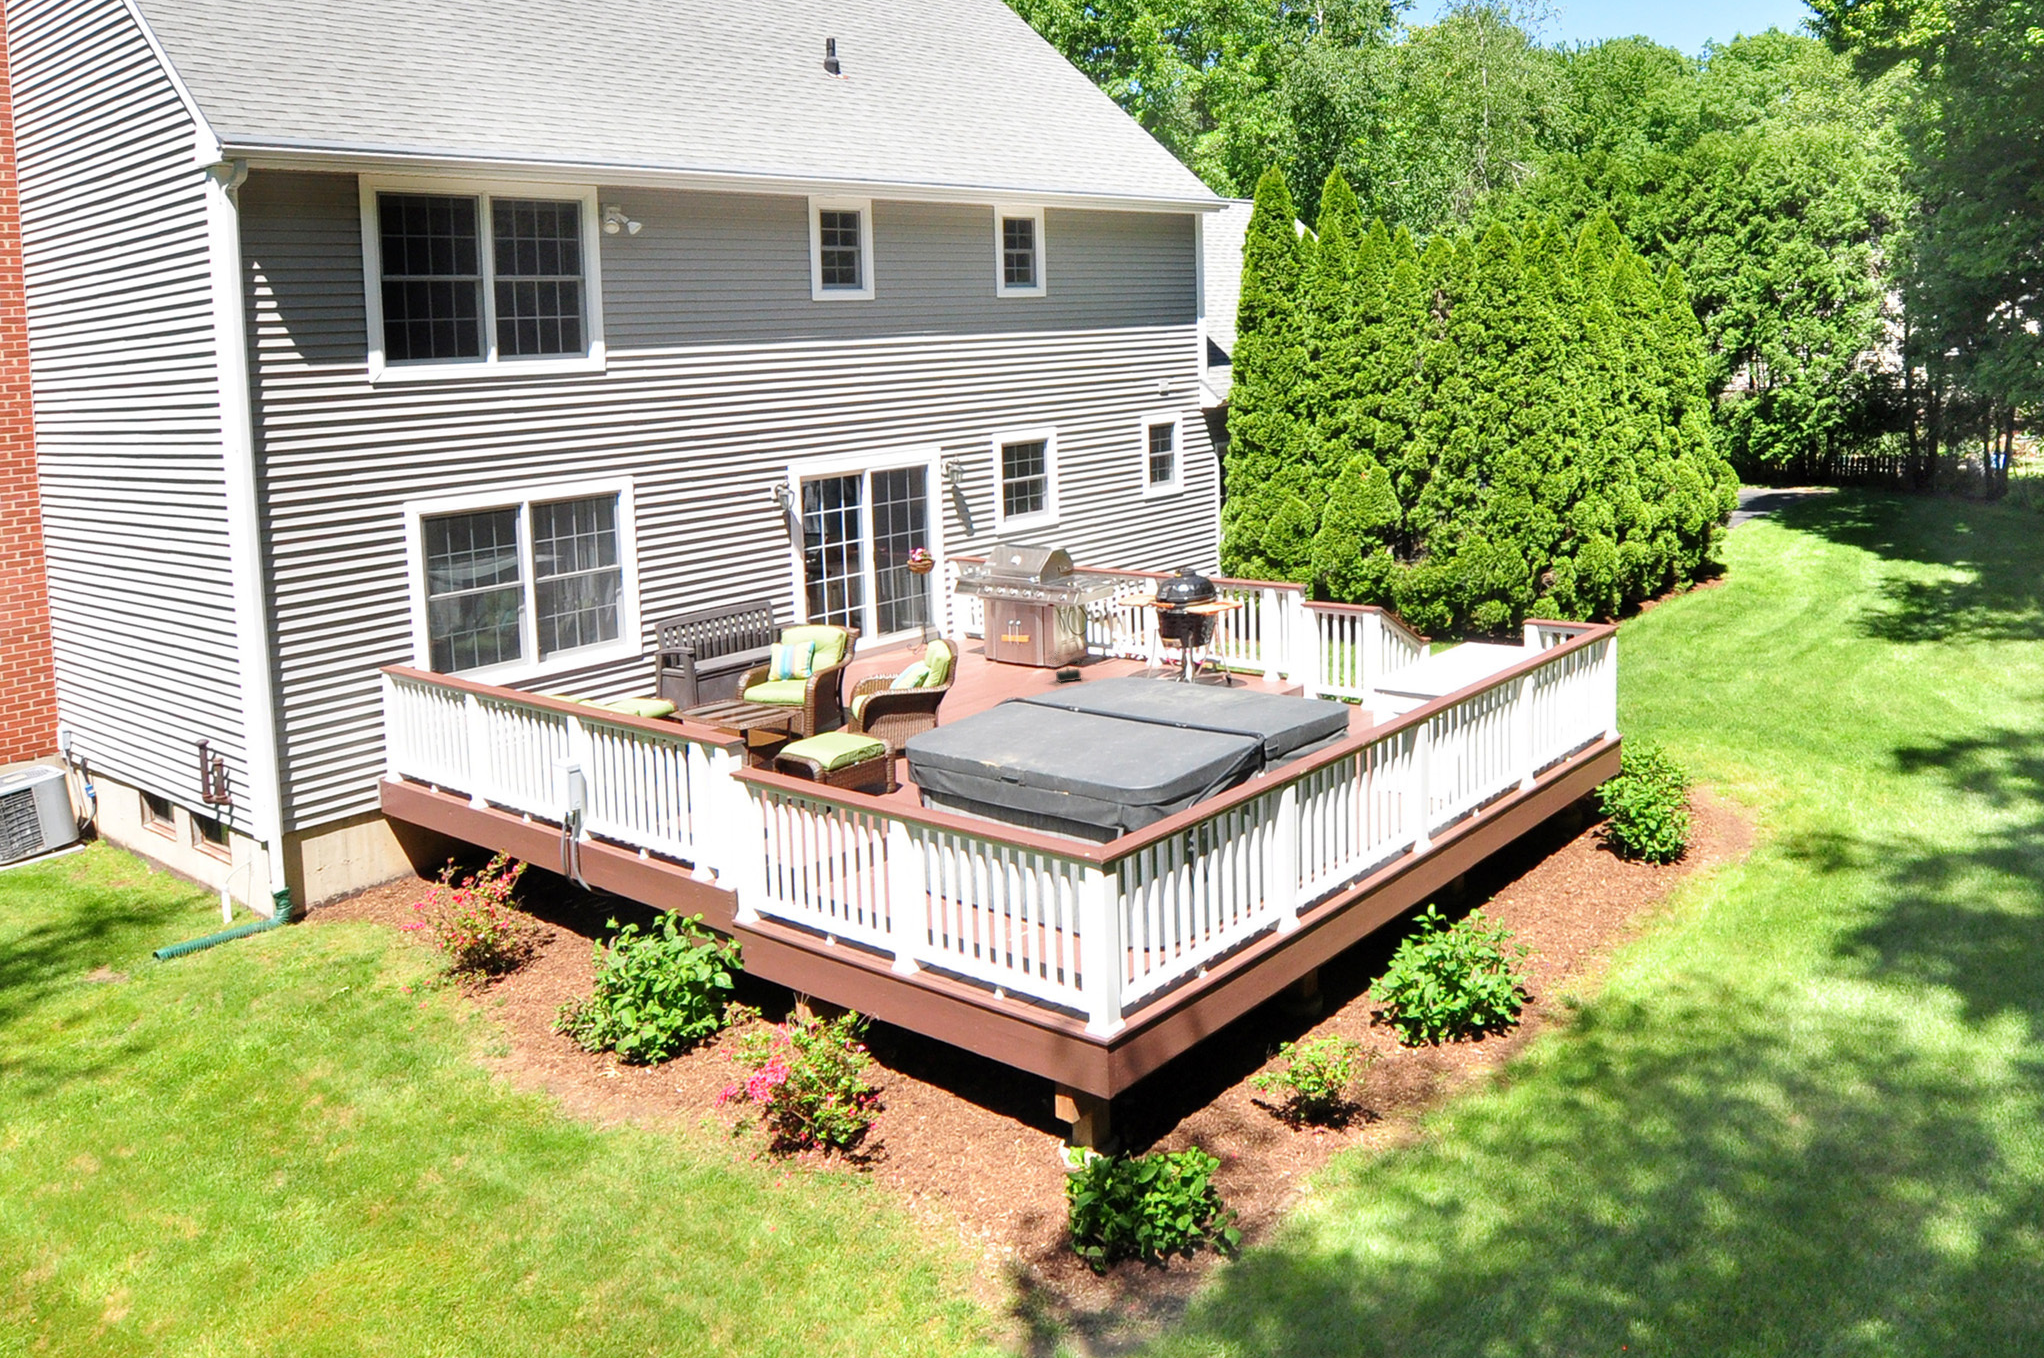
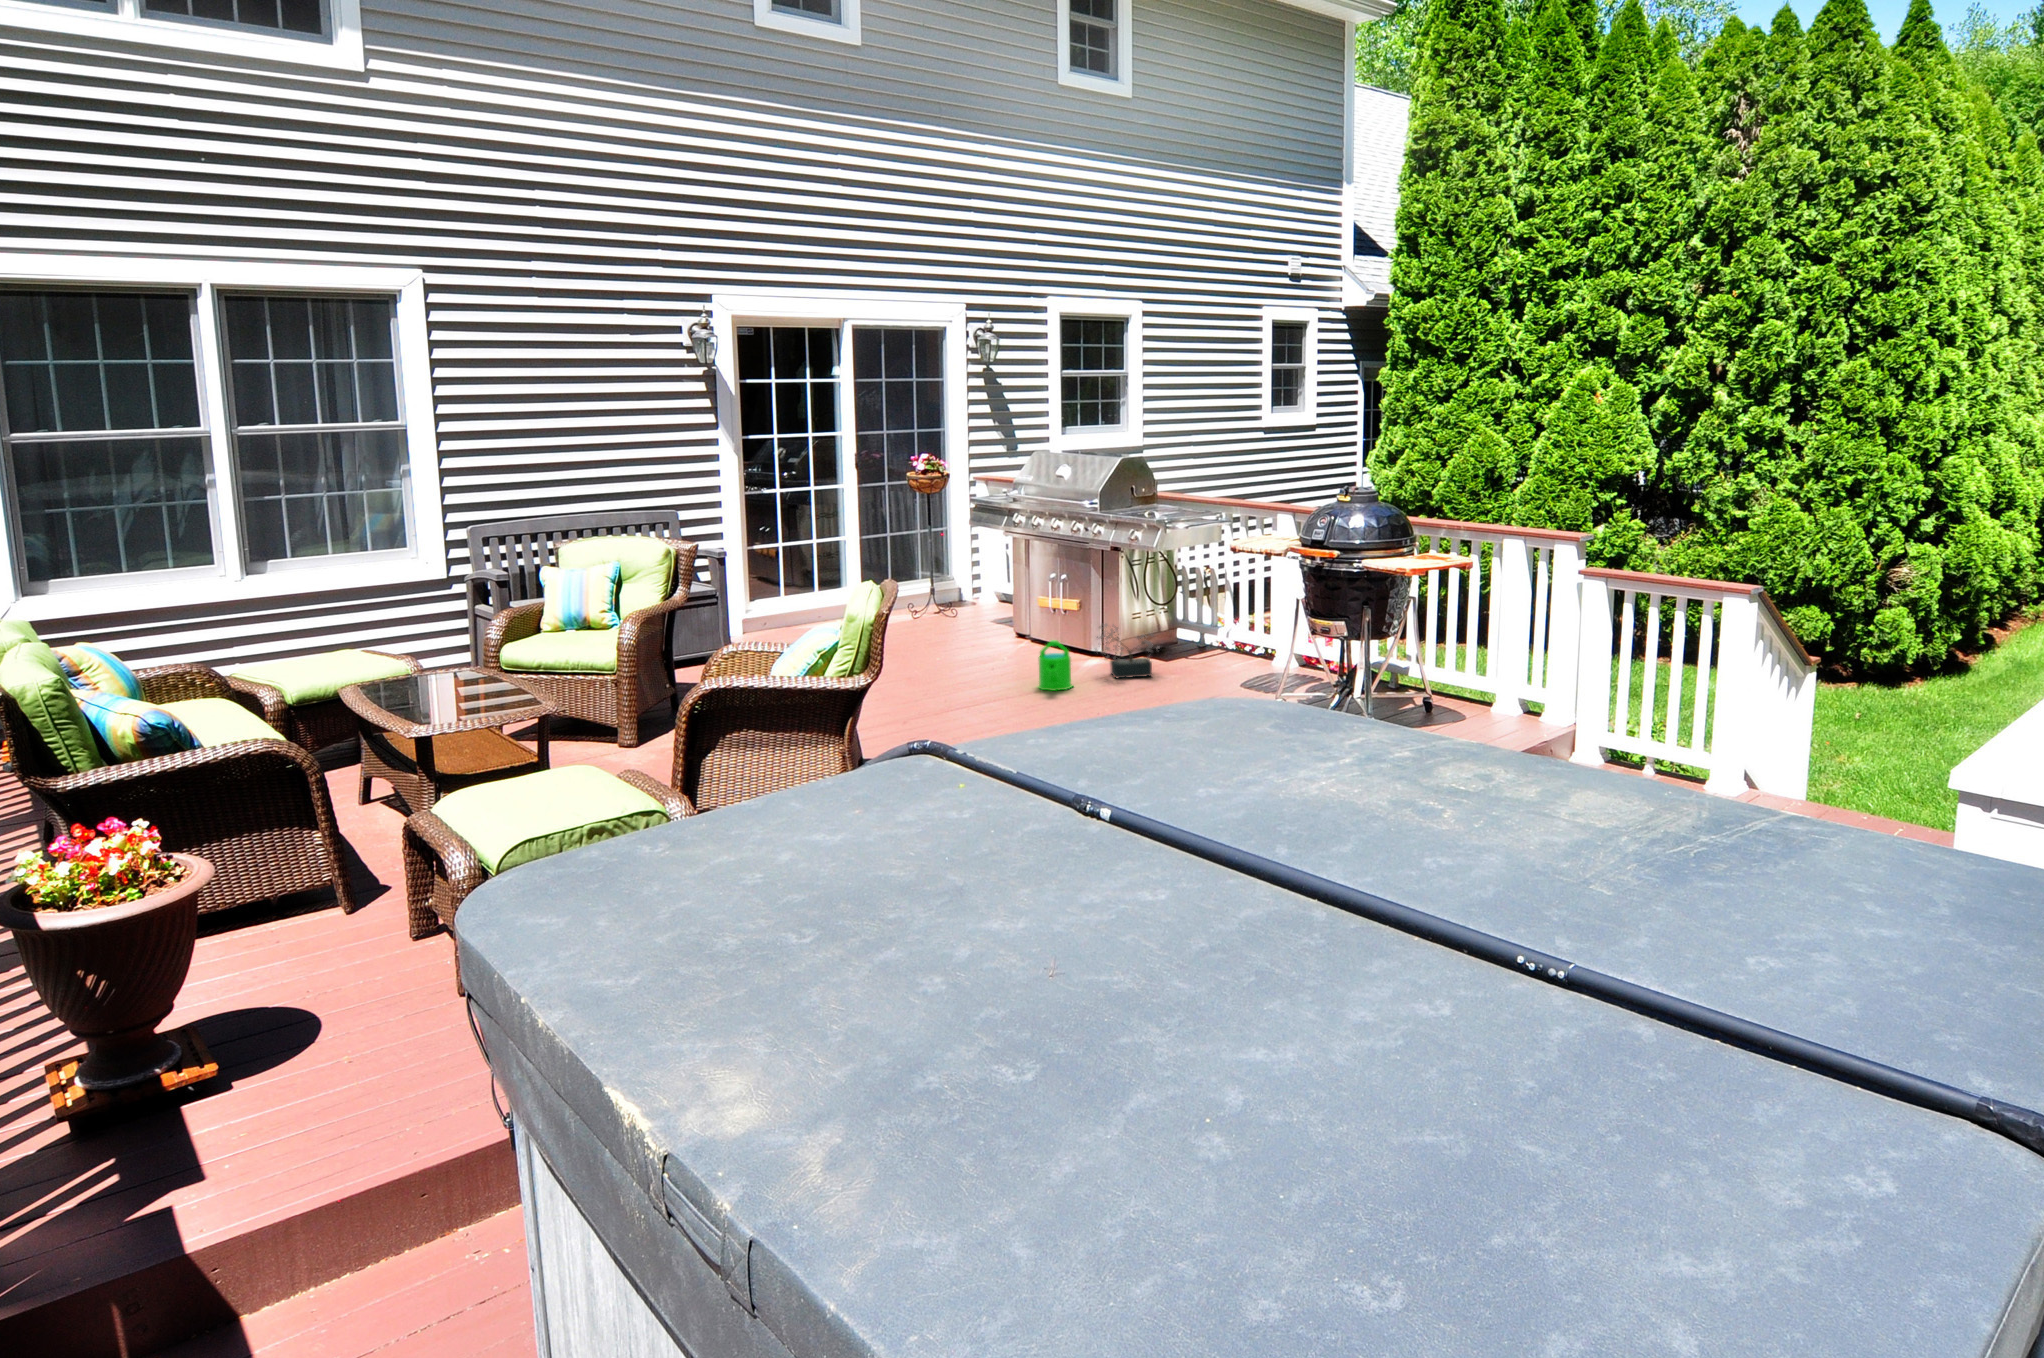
watering can: none [1014,663,1036,692] -> present [1038,640,1072,691]

